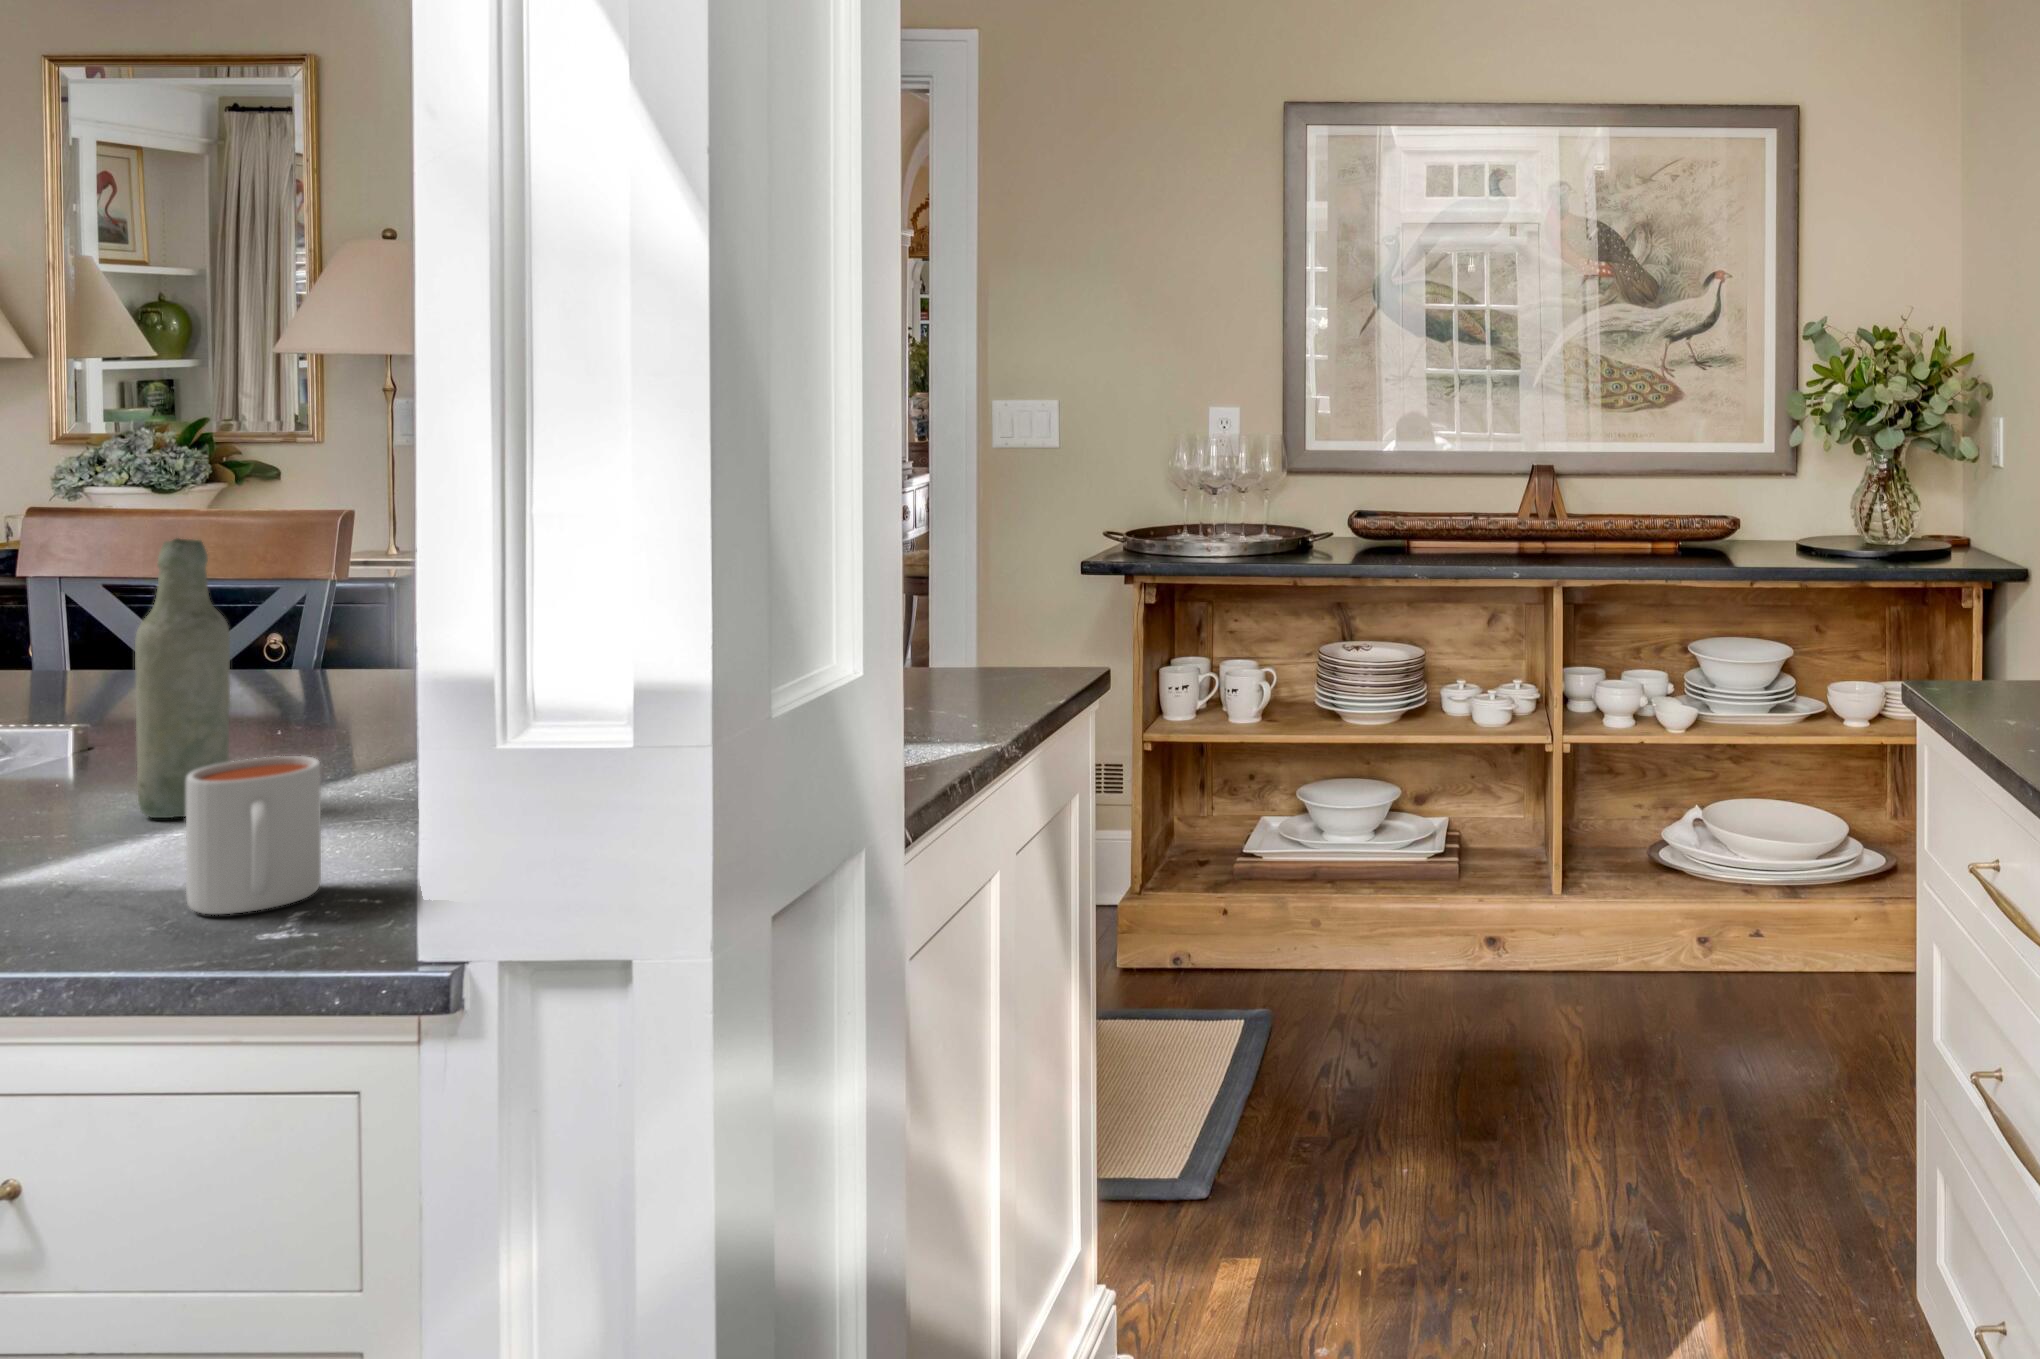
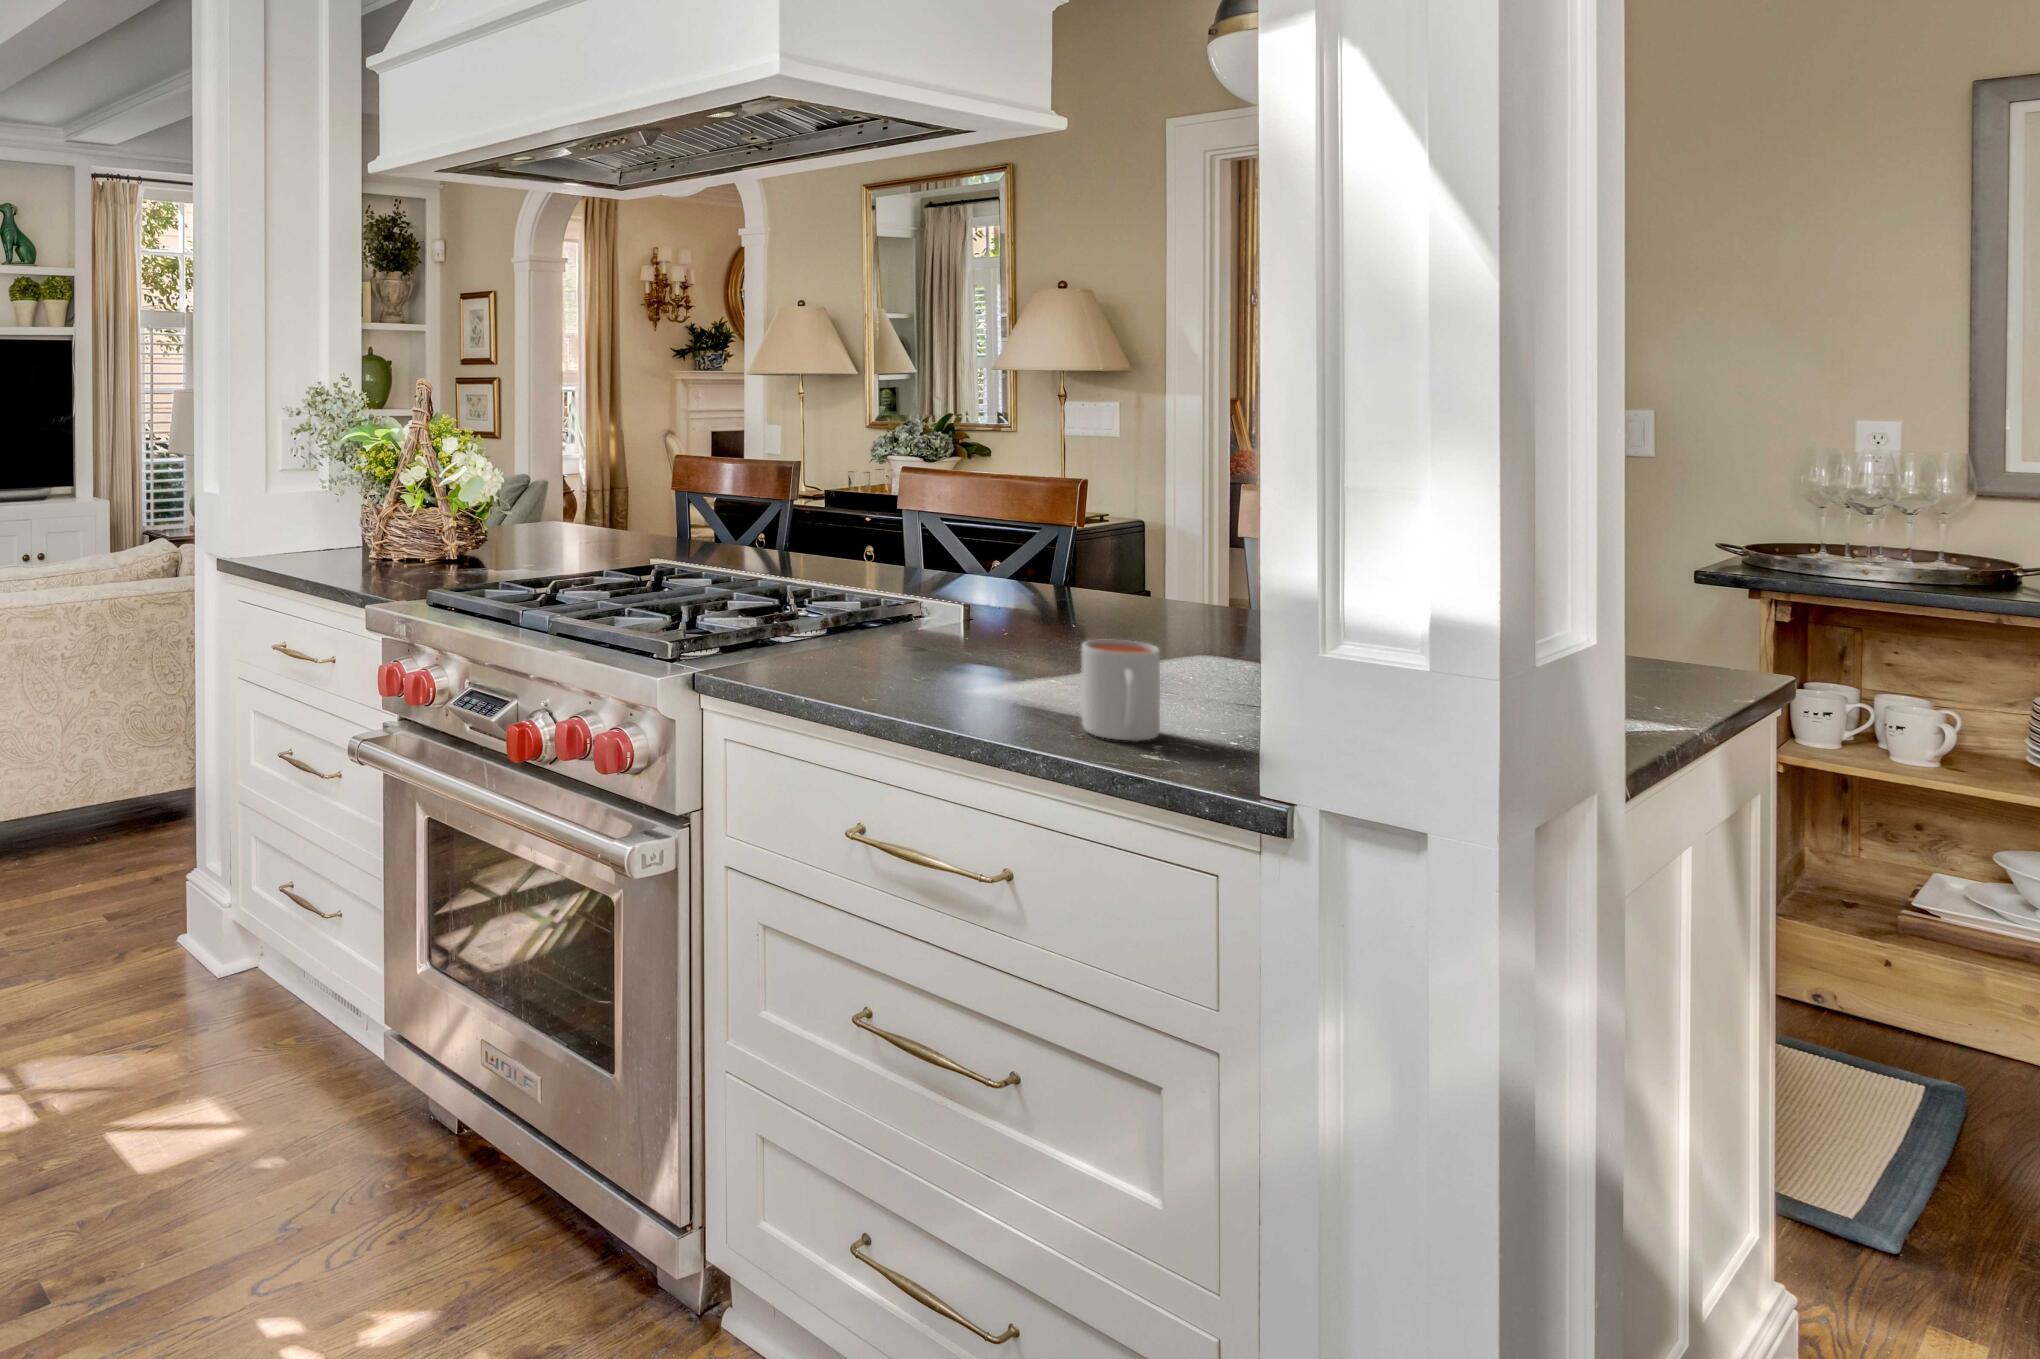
bottle: present [135,538,230,818] -> none [1018,490,1070,672]

